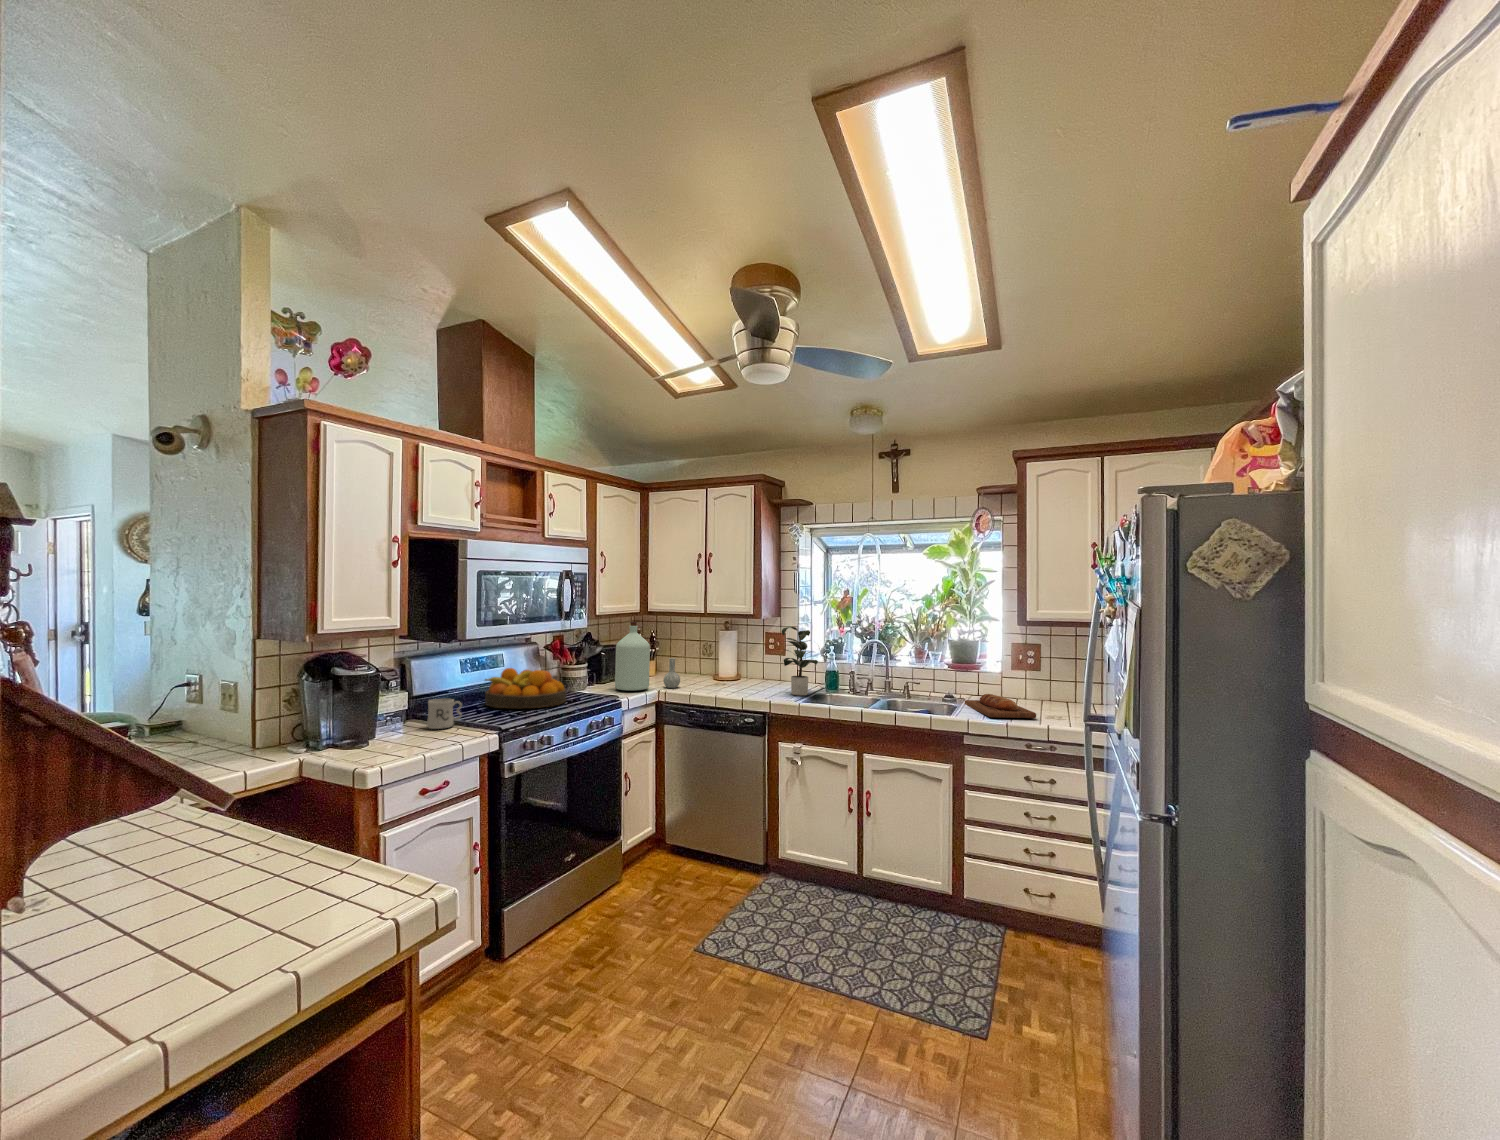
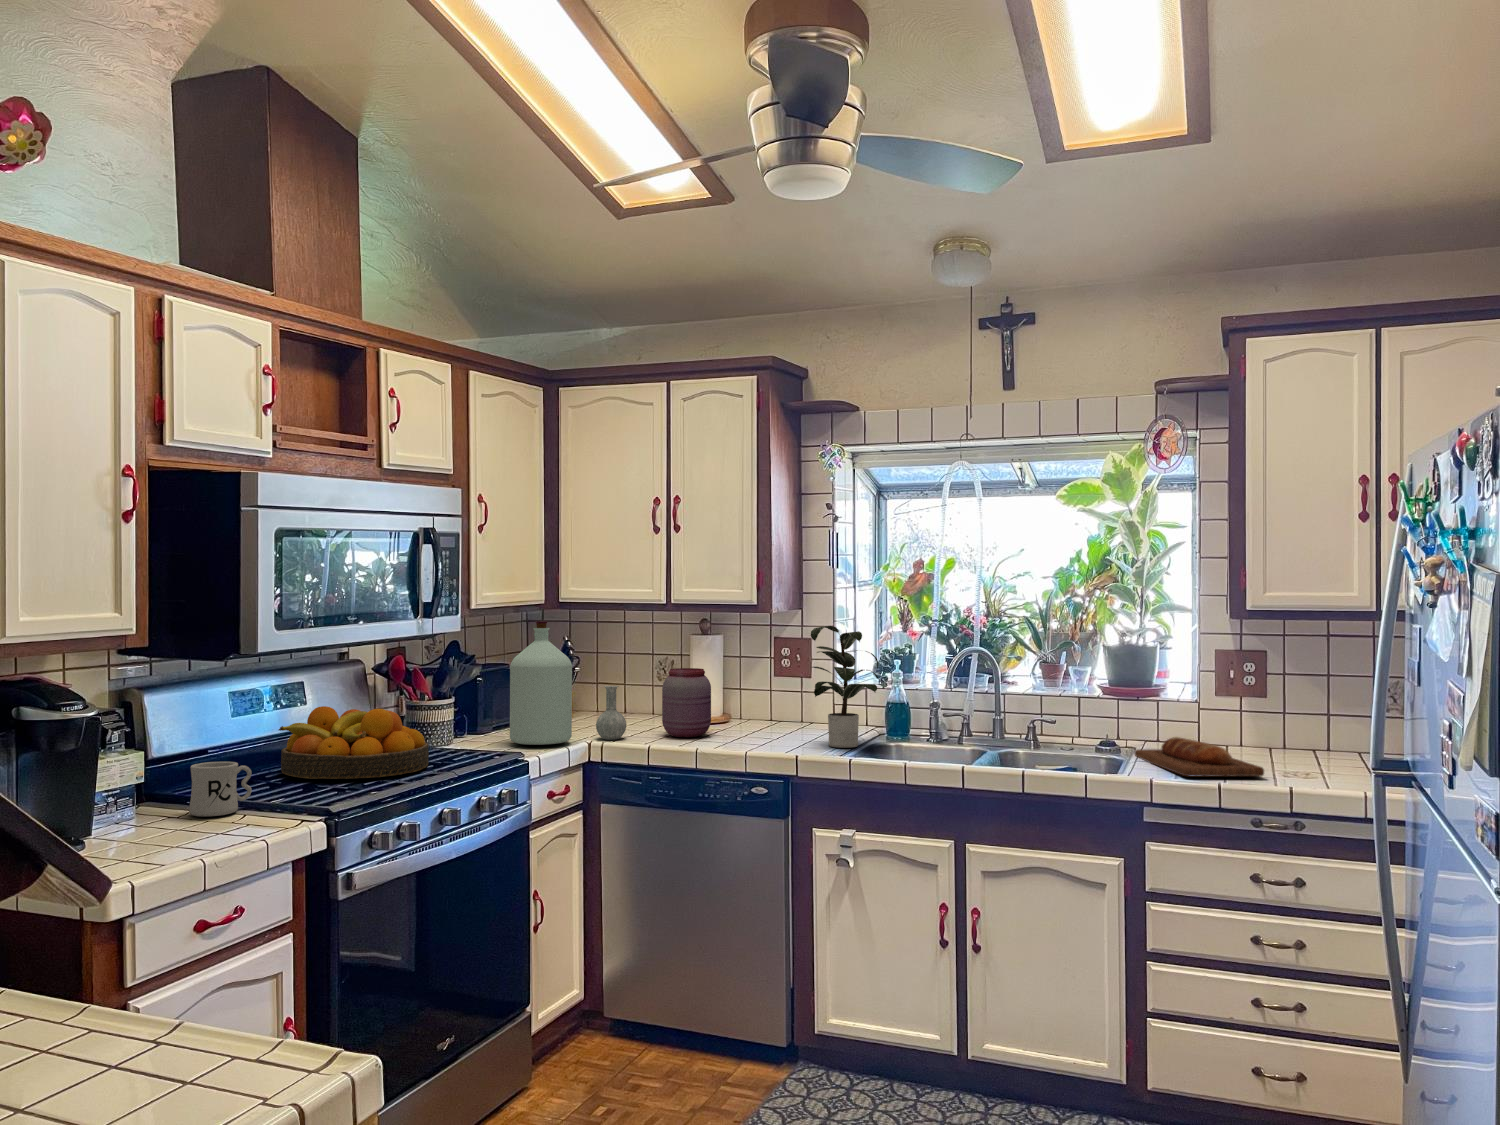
jar: none [701,649,728,687] -> present [662,668,711,737]

